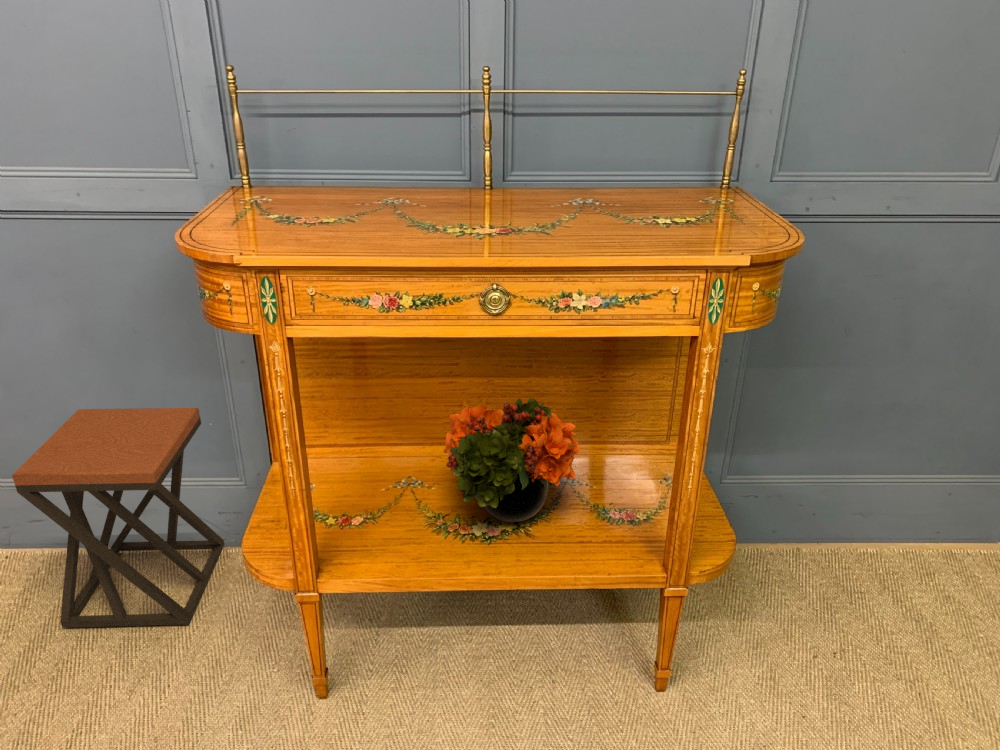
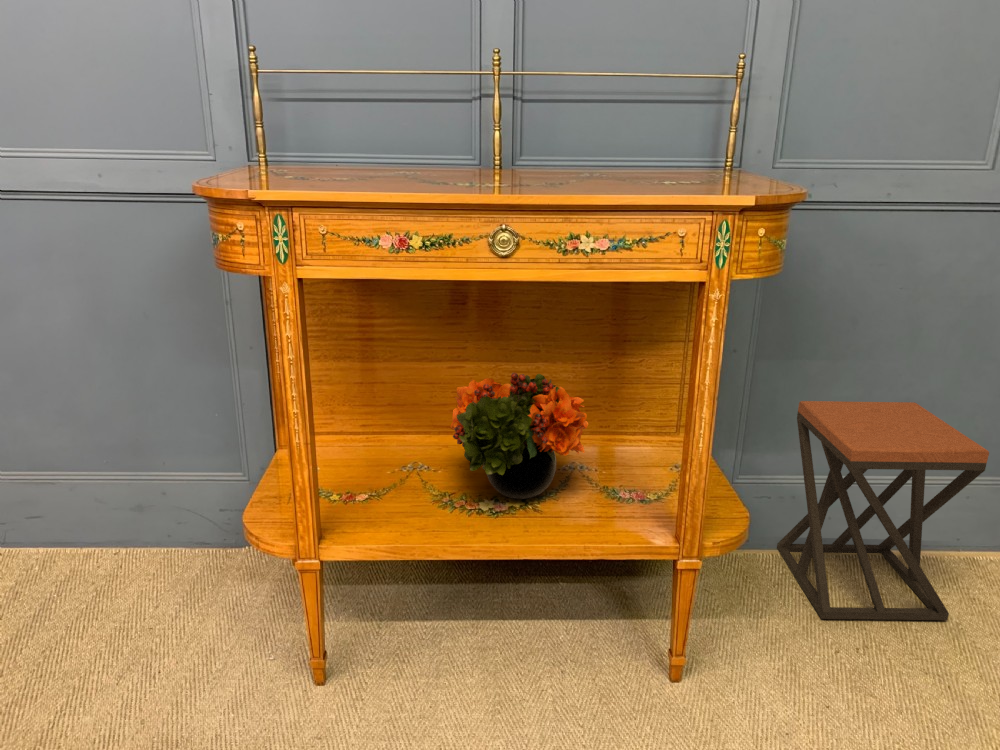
stool: present [12,408,224,628] -> present [777,401,989,620]

